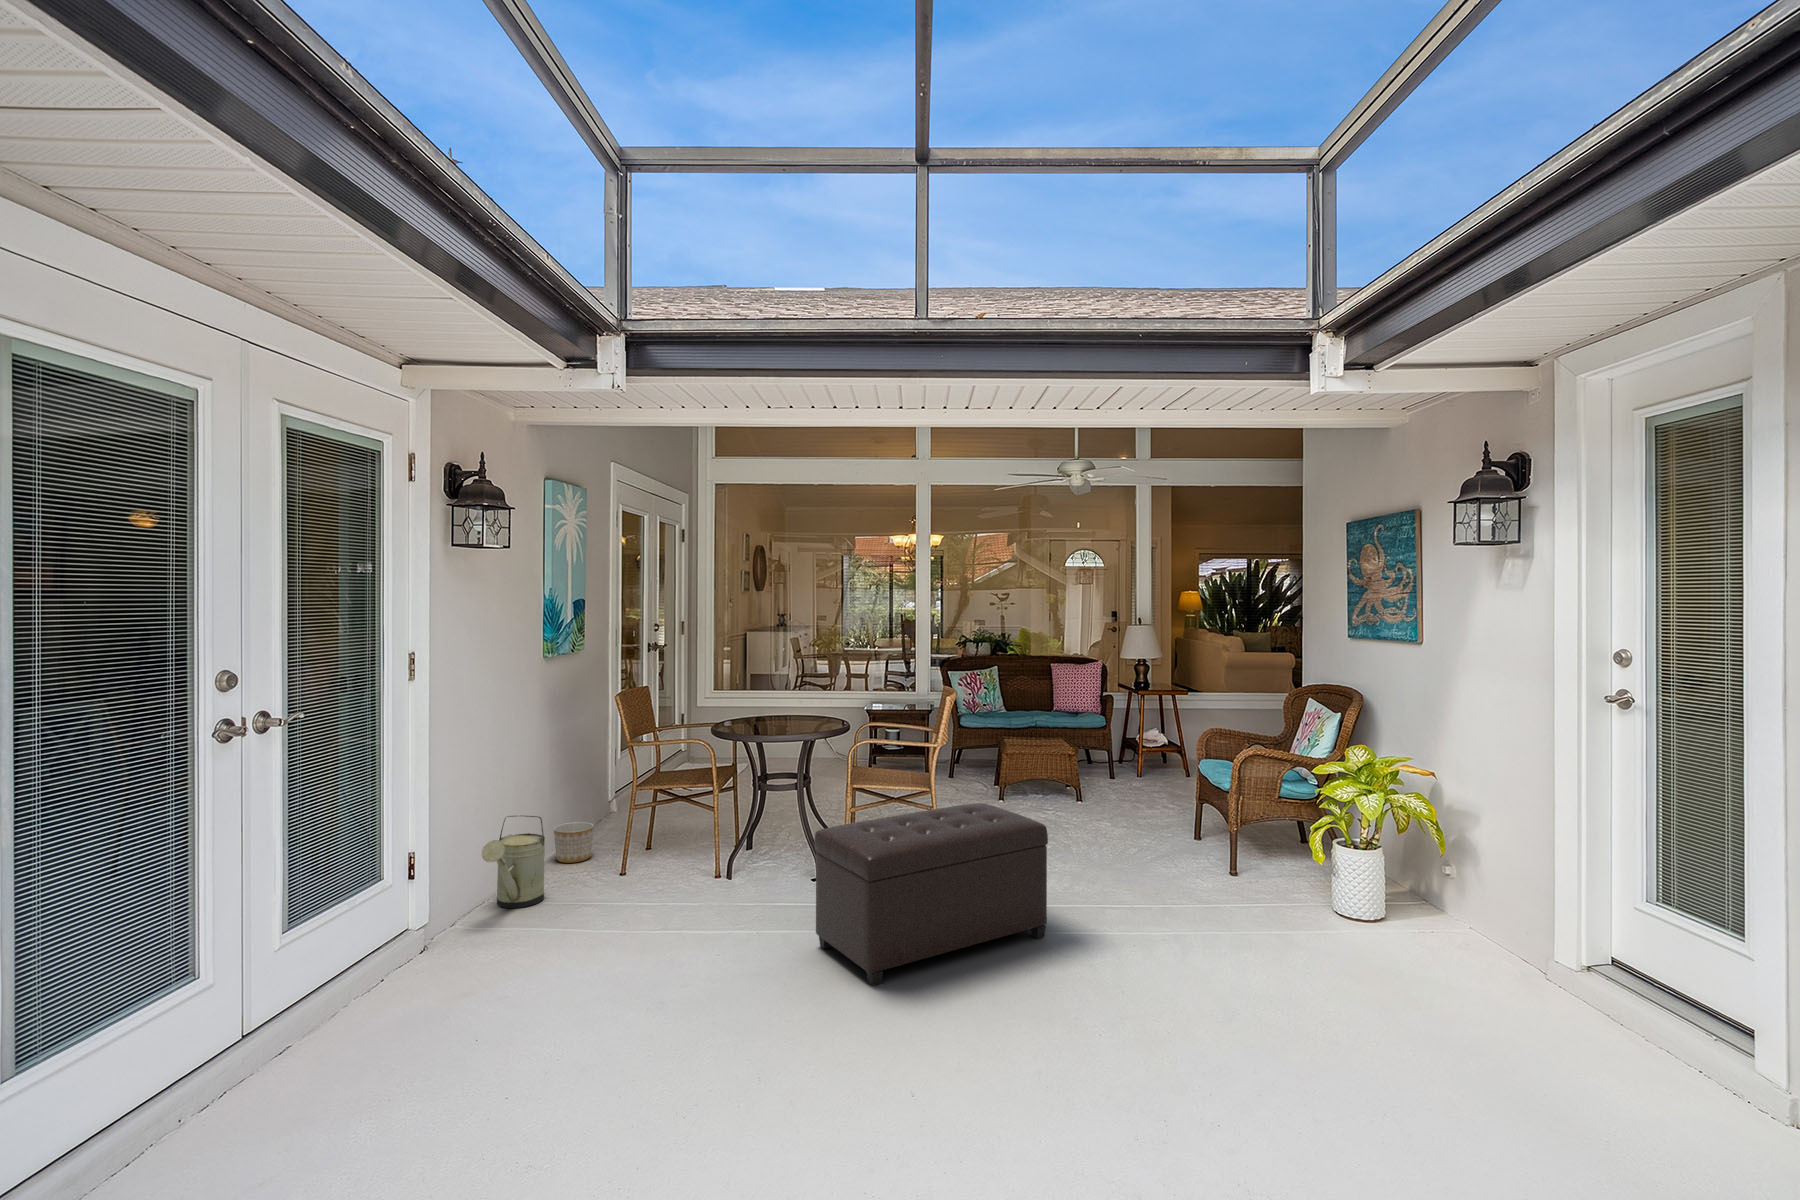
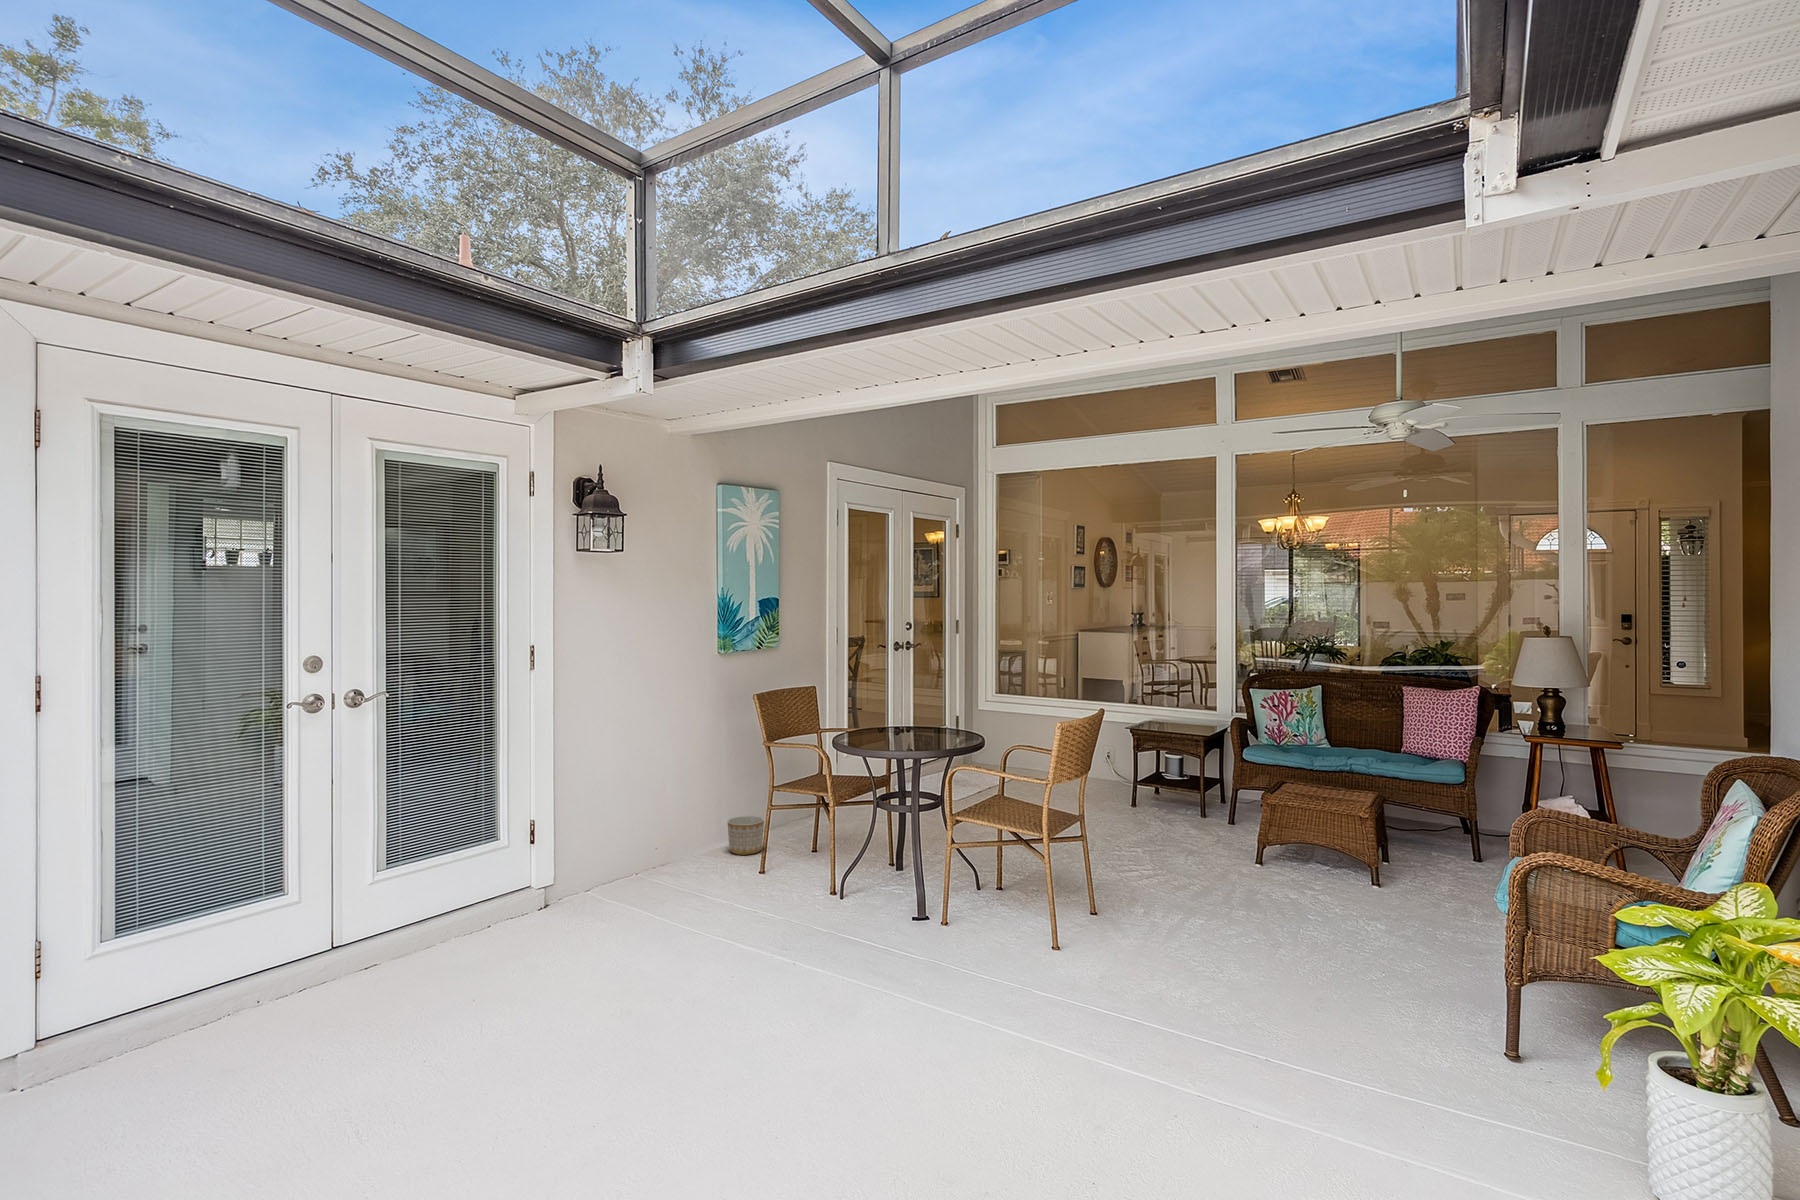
ottoman: present [814,803,1048,986] -> none [805,859,1083,1052]
watering can: present [481,815,545,908] -> none [602,801,681,888]

